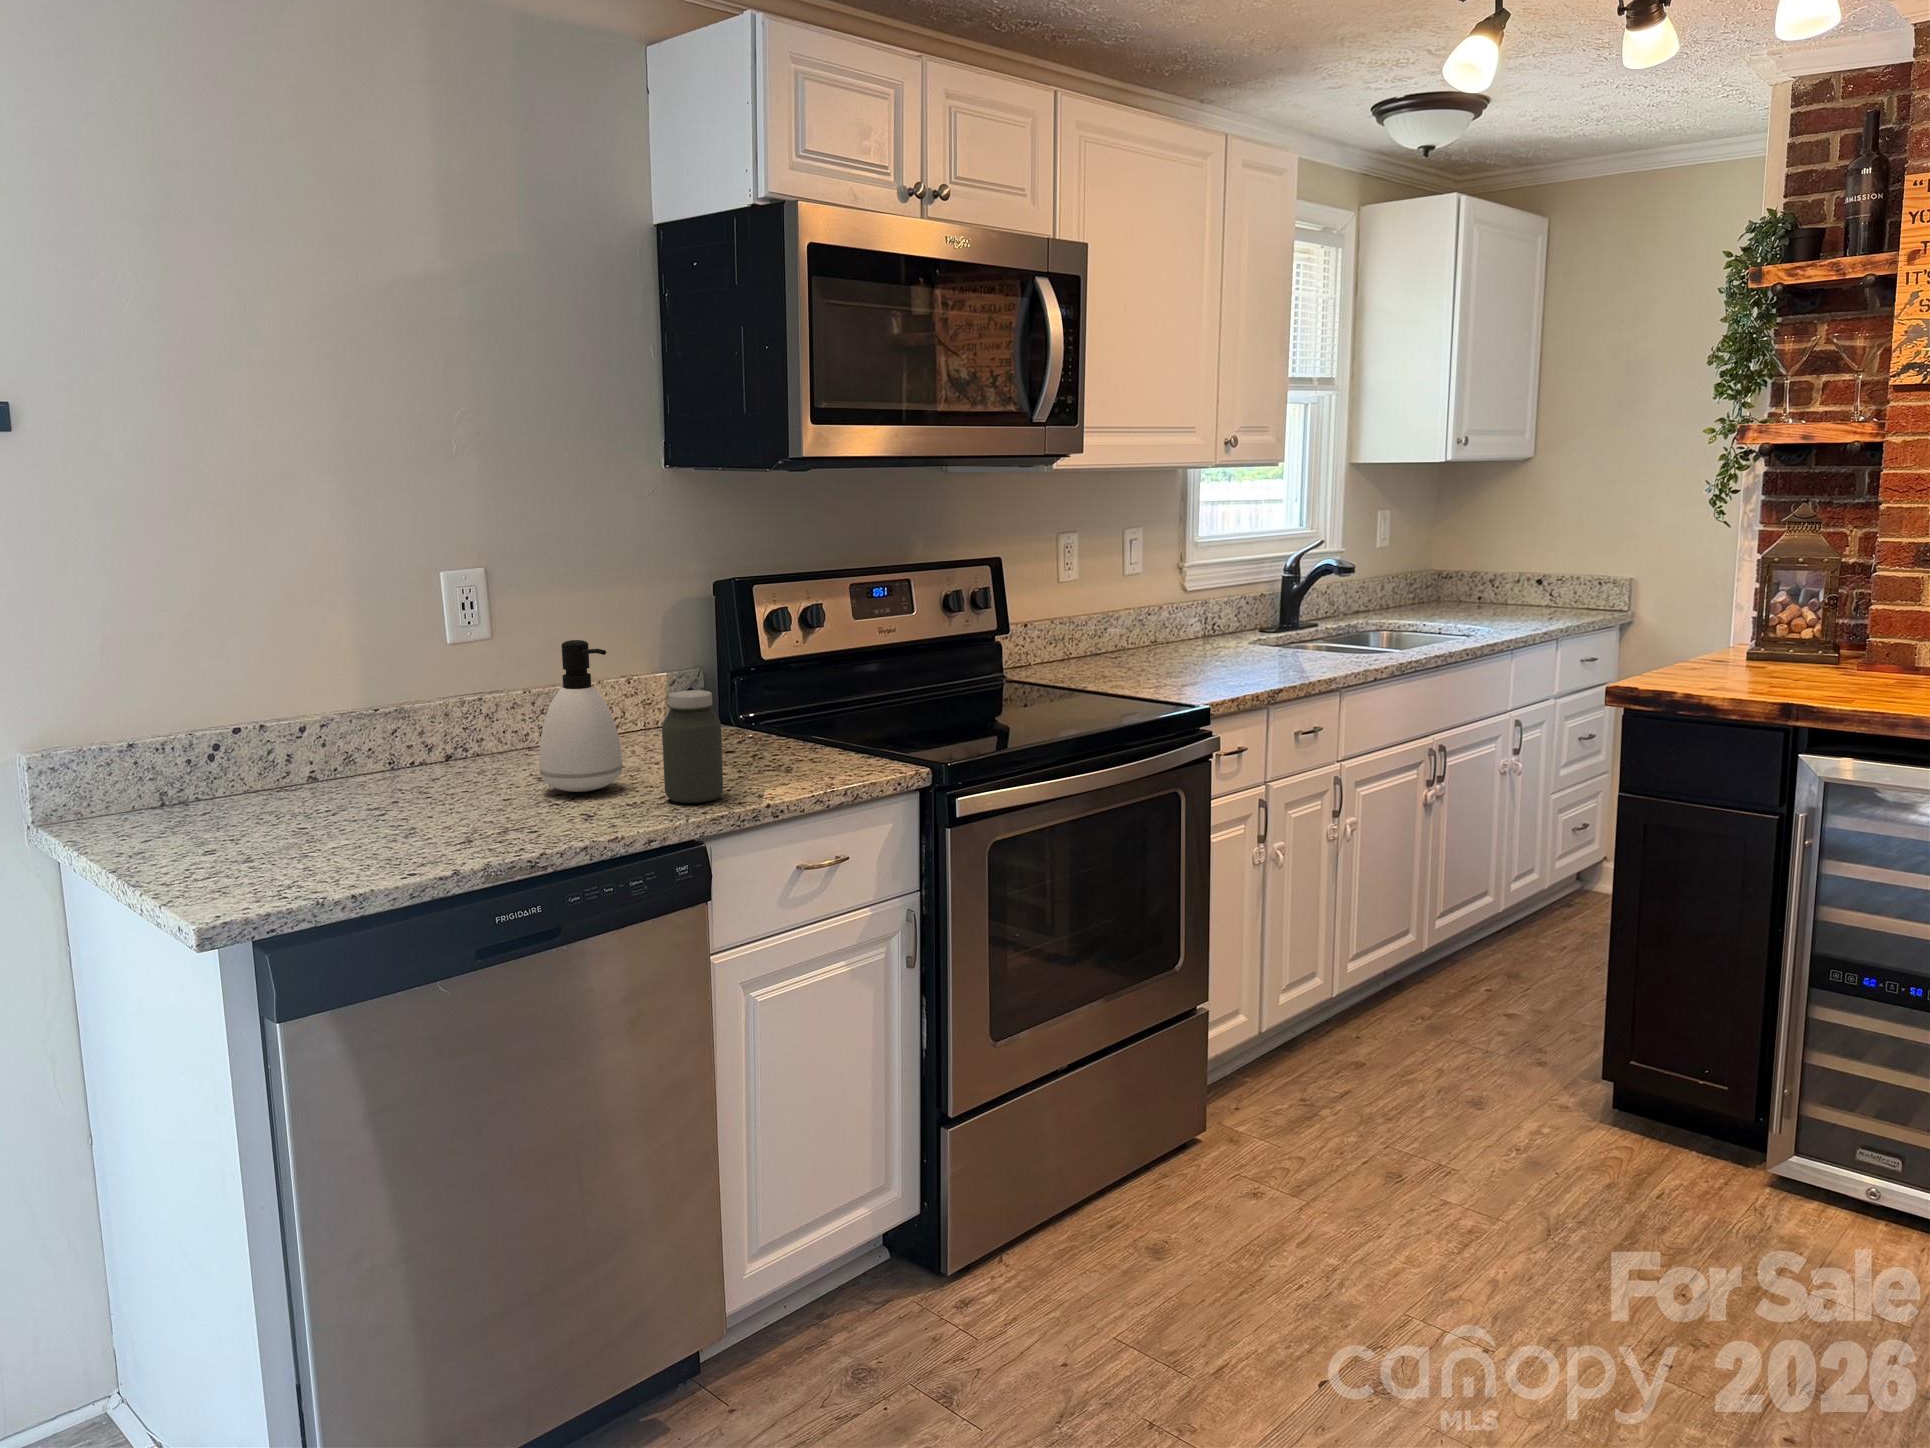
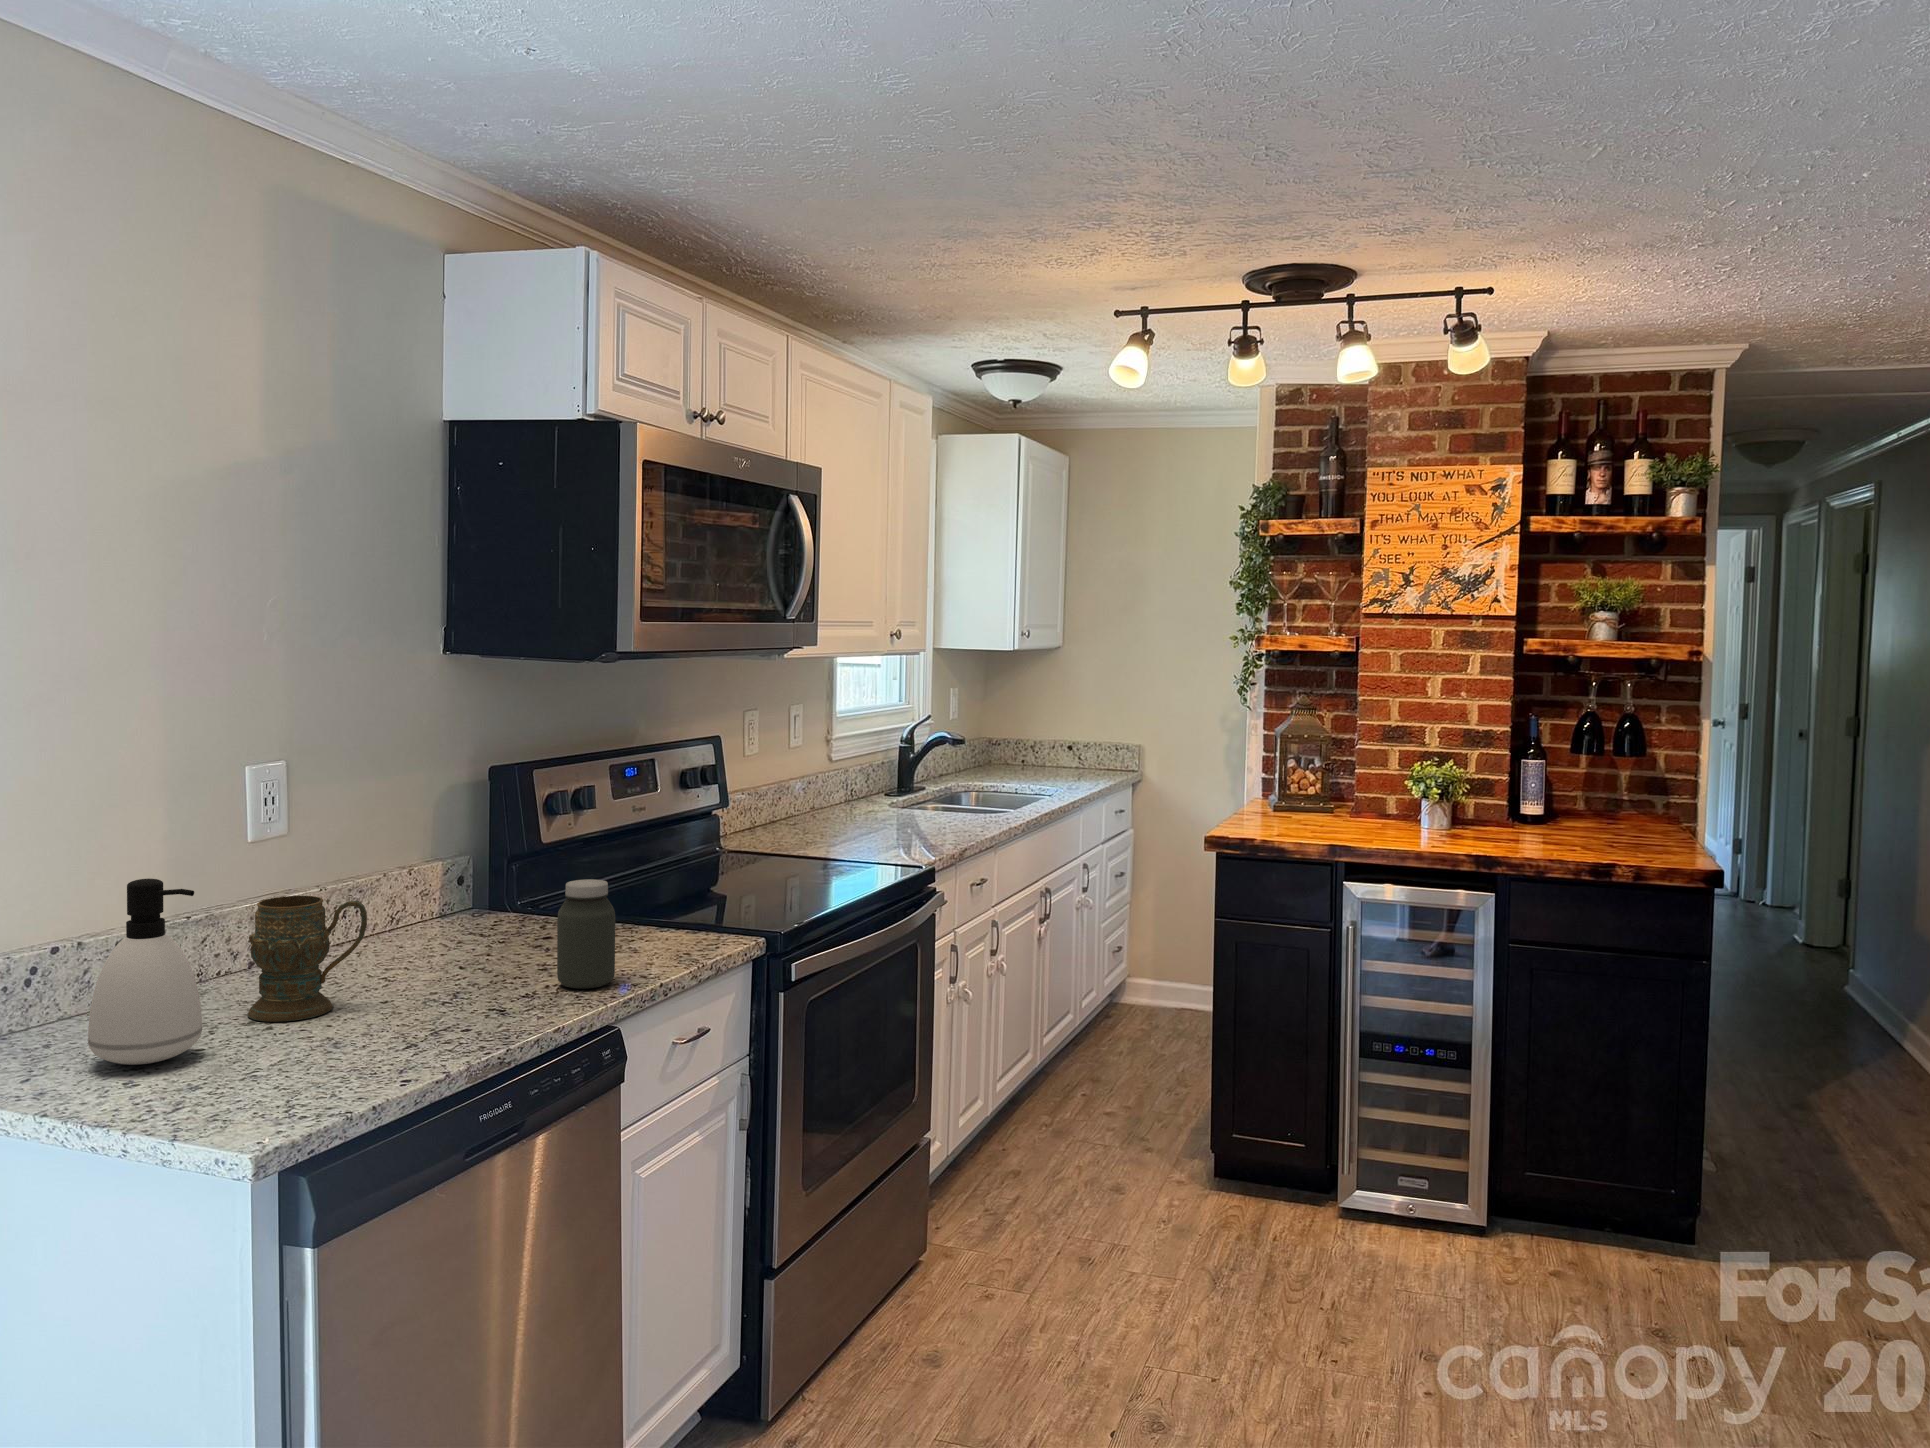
soap dispenser: present [539,640,623,792] -> present [88,879,202,1065]
mug: none [378,692,478,809] -> present [248,896,367,1022]

